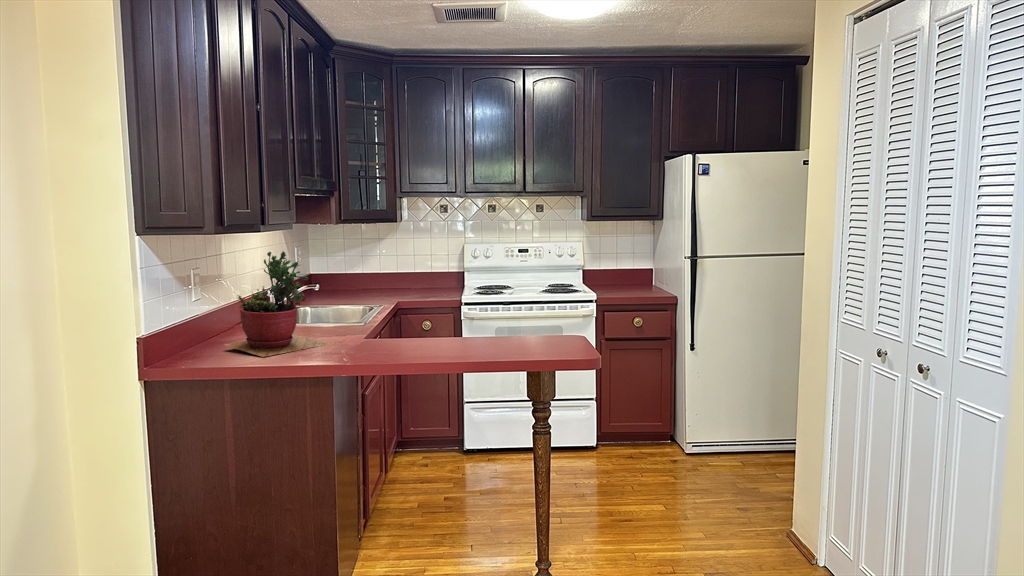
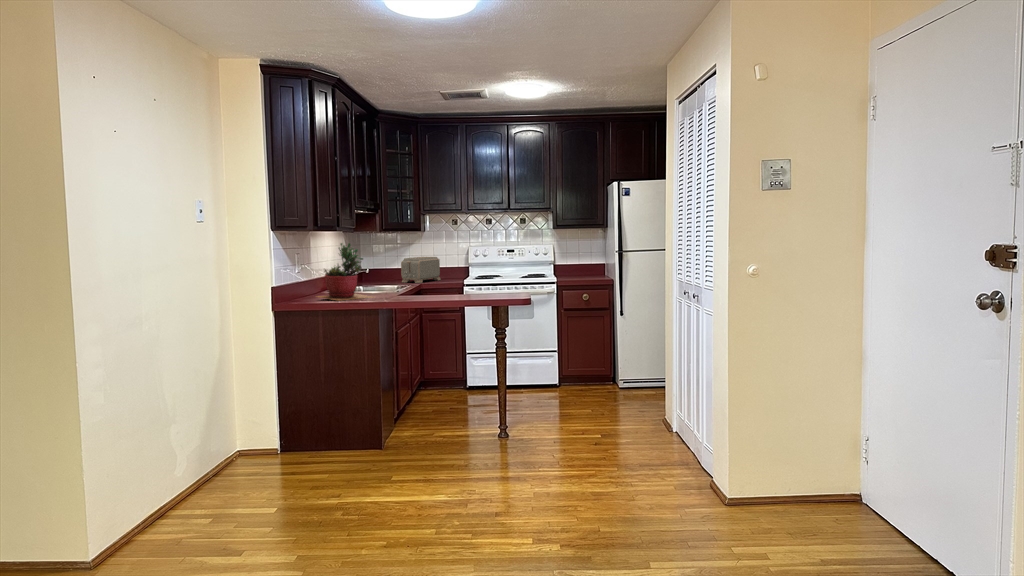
toaster: none [367,258,425,299] -> present [401,257,441,283]

